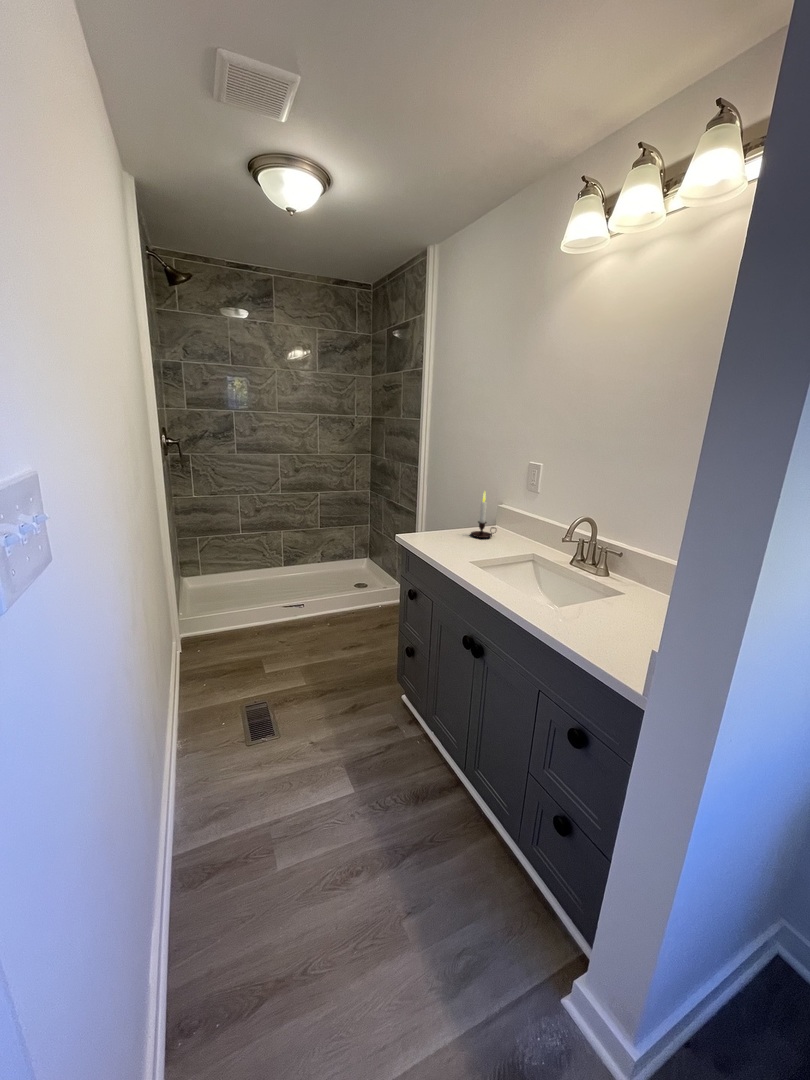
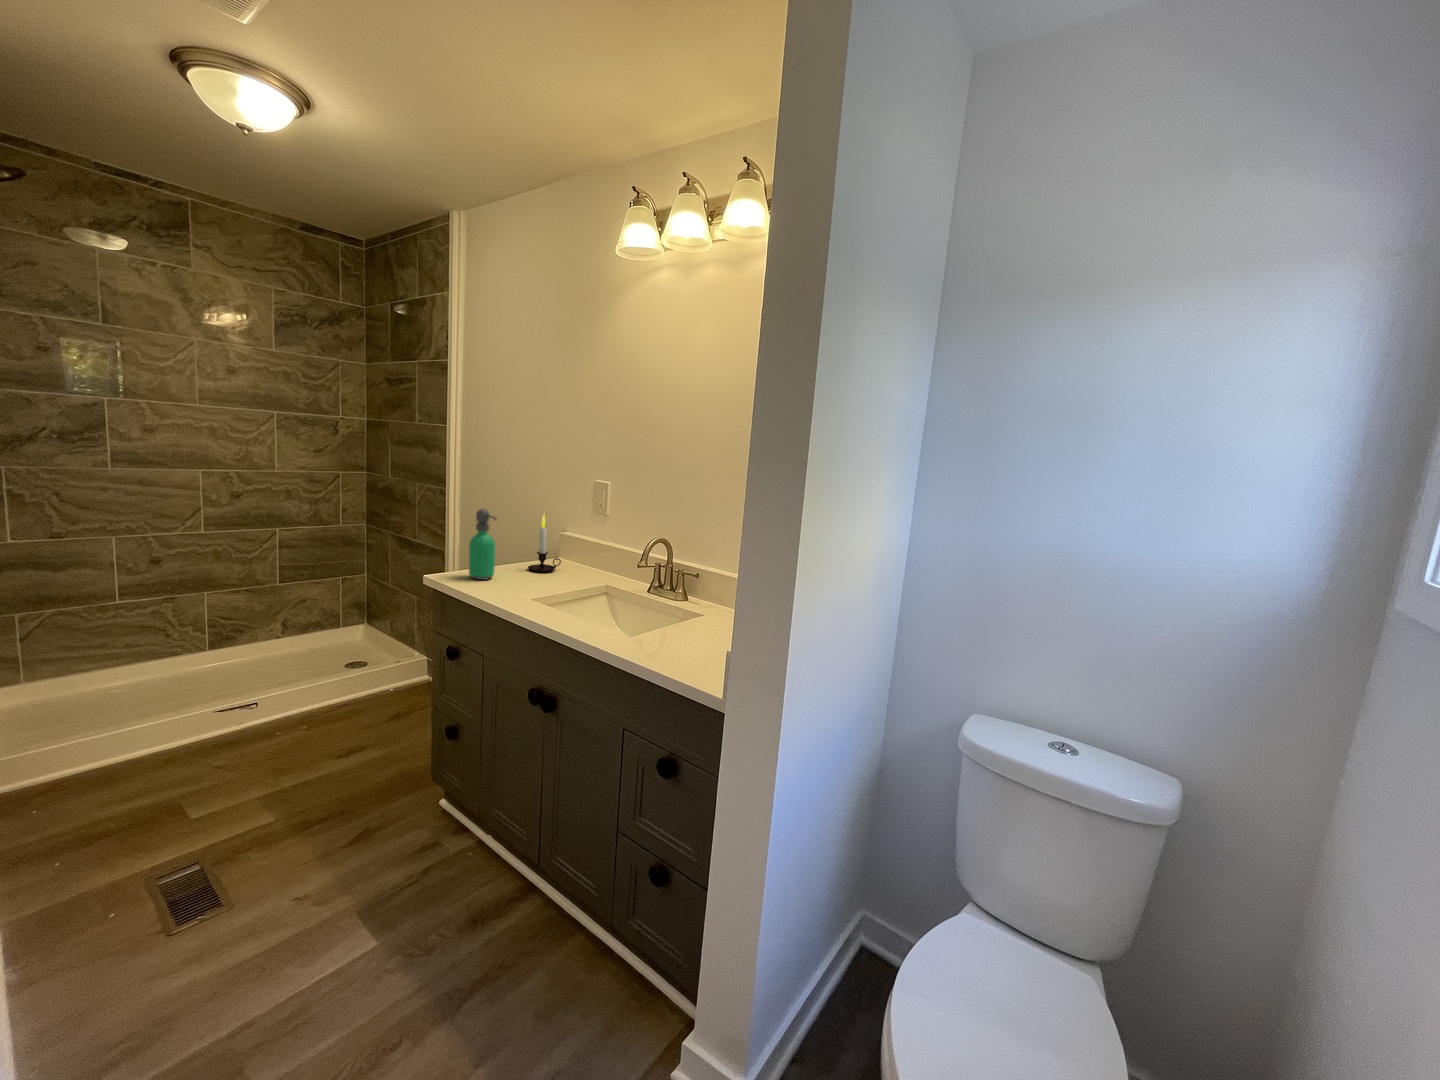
soap dispenser: none [426,487,447,542] -> present [469,509,496,580]

